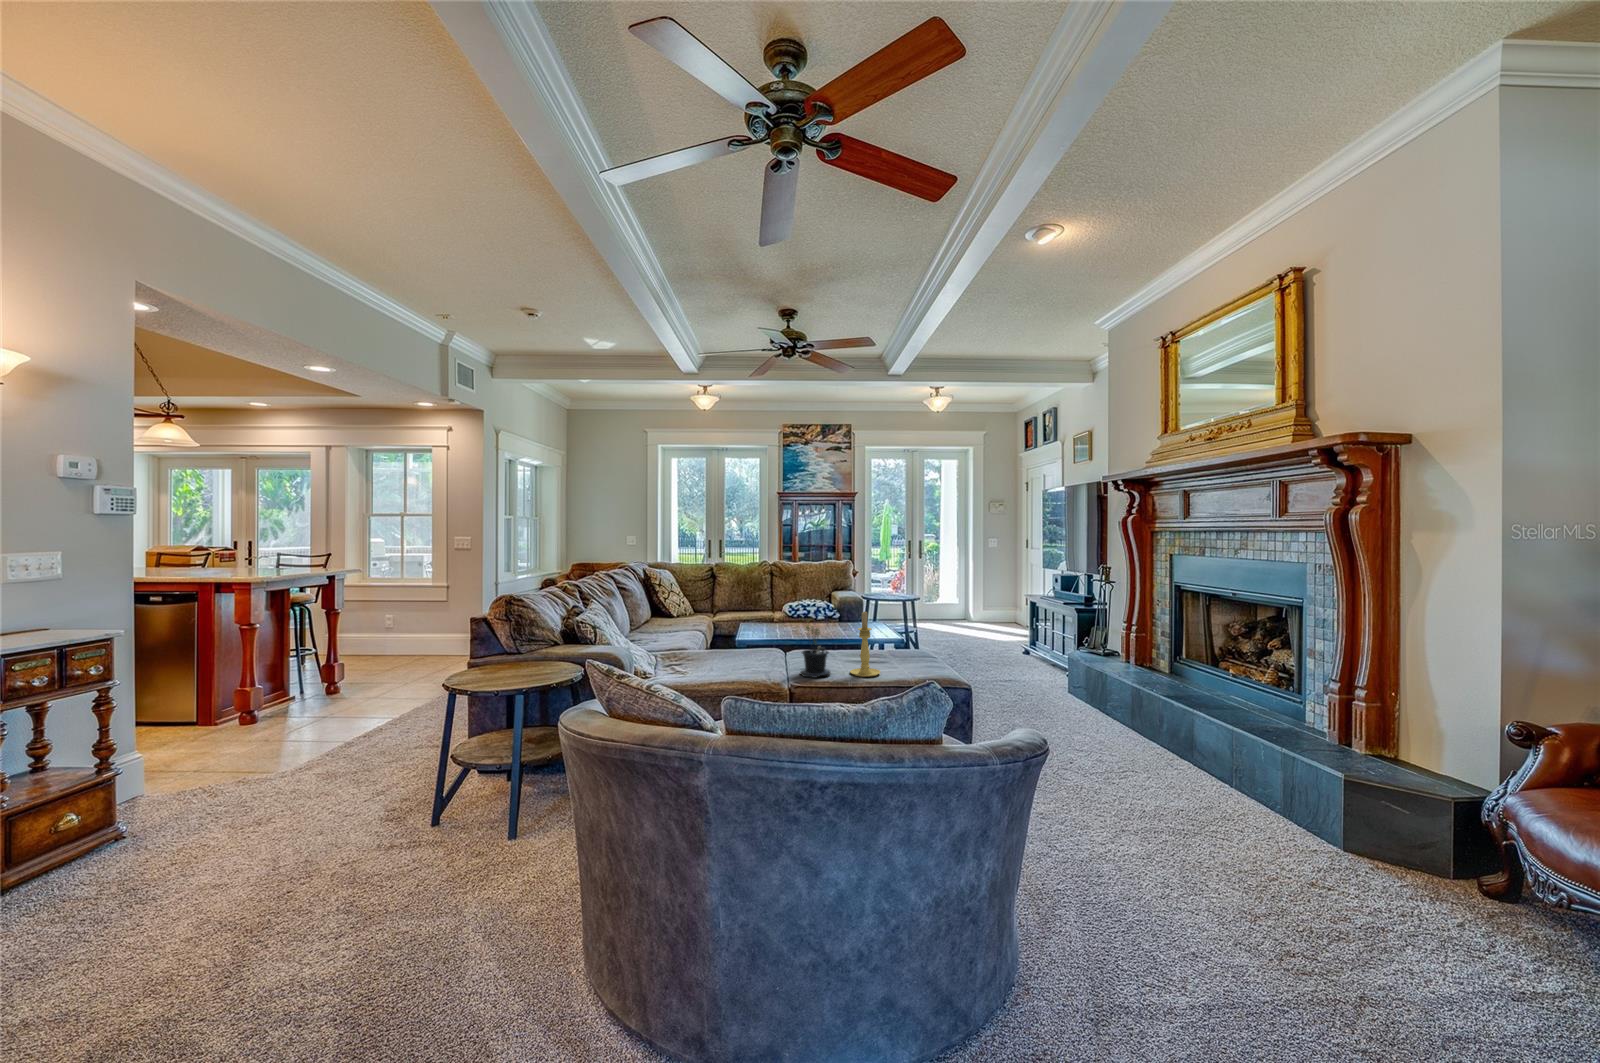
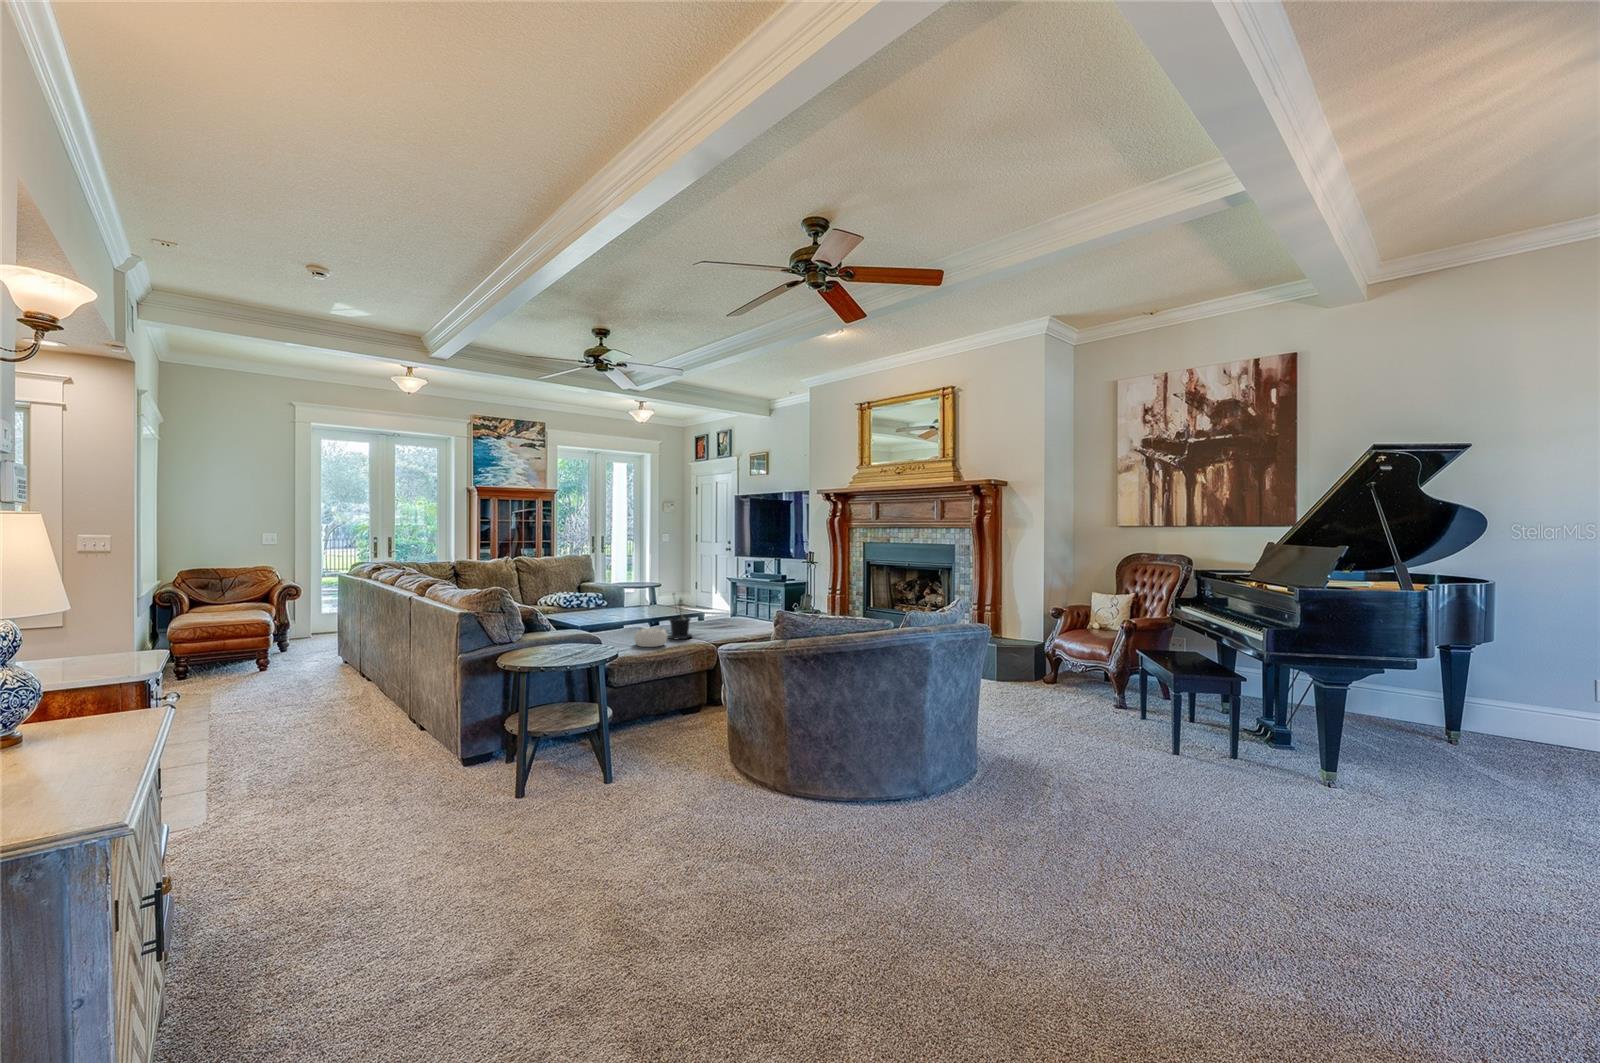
candle holder: present [850,612,880,677] -> none [701,584,725,636]
decorative bowl: none [742,660,780,685] -> present [634,628,667,647]

